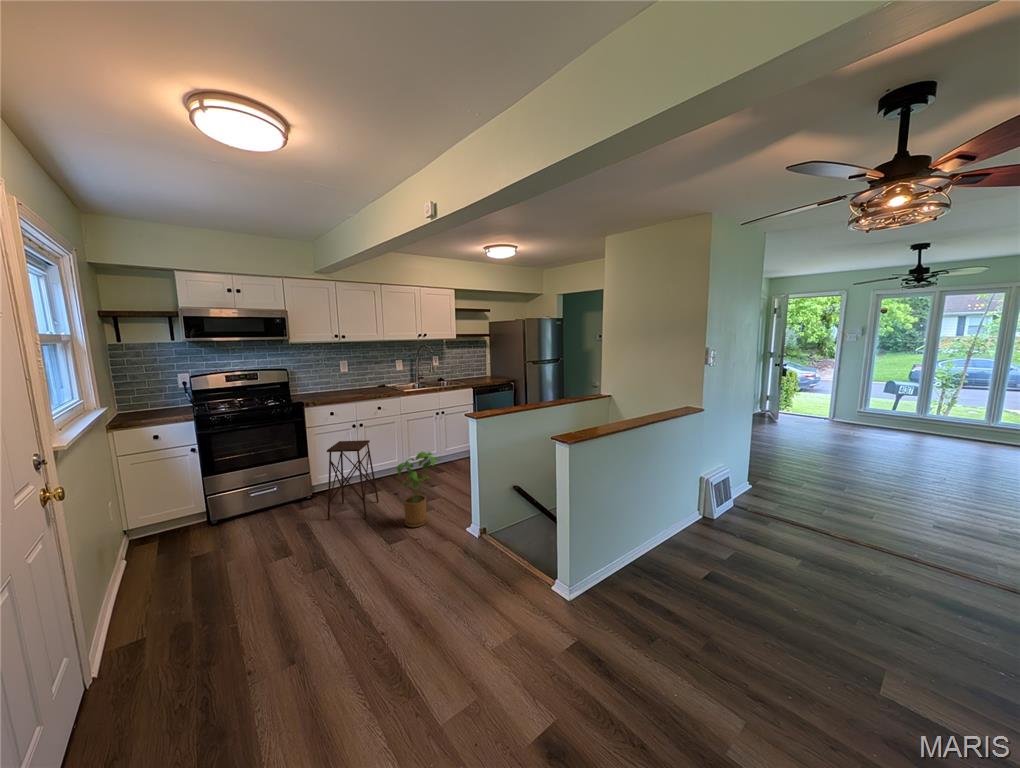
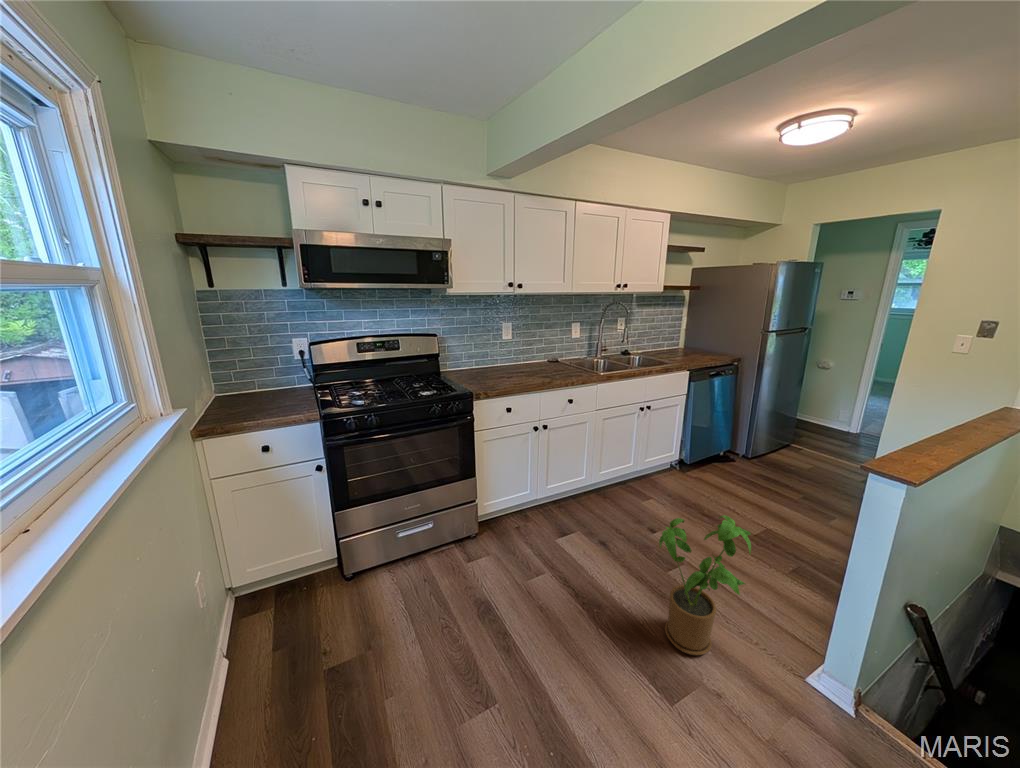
side table: present [327,440,379,520] -> none [521,464,587,608]

